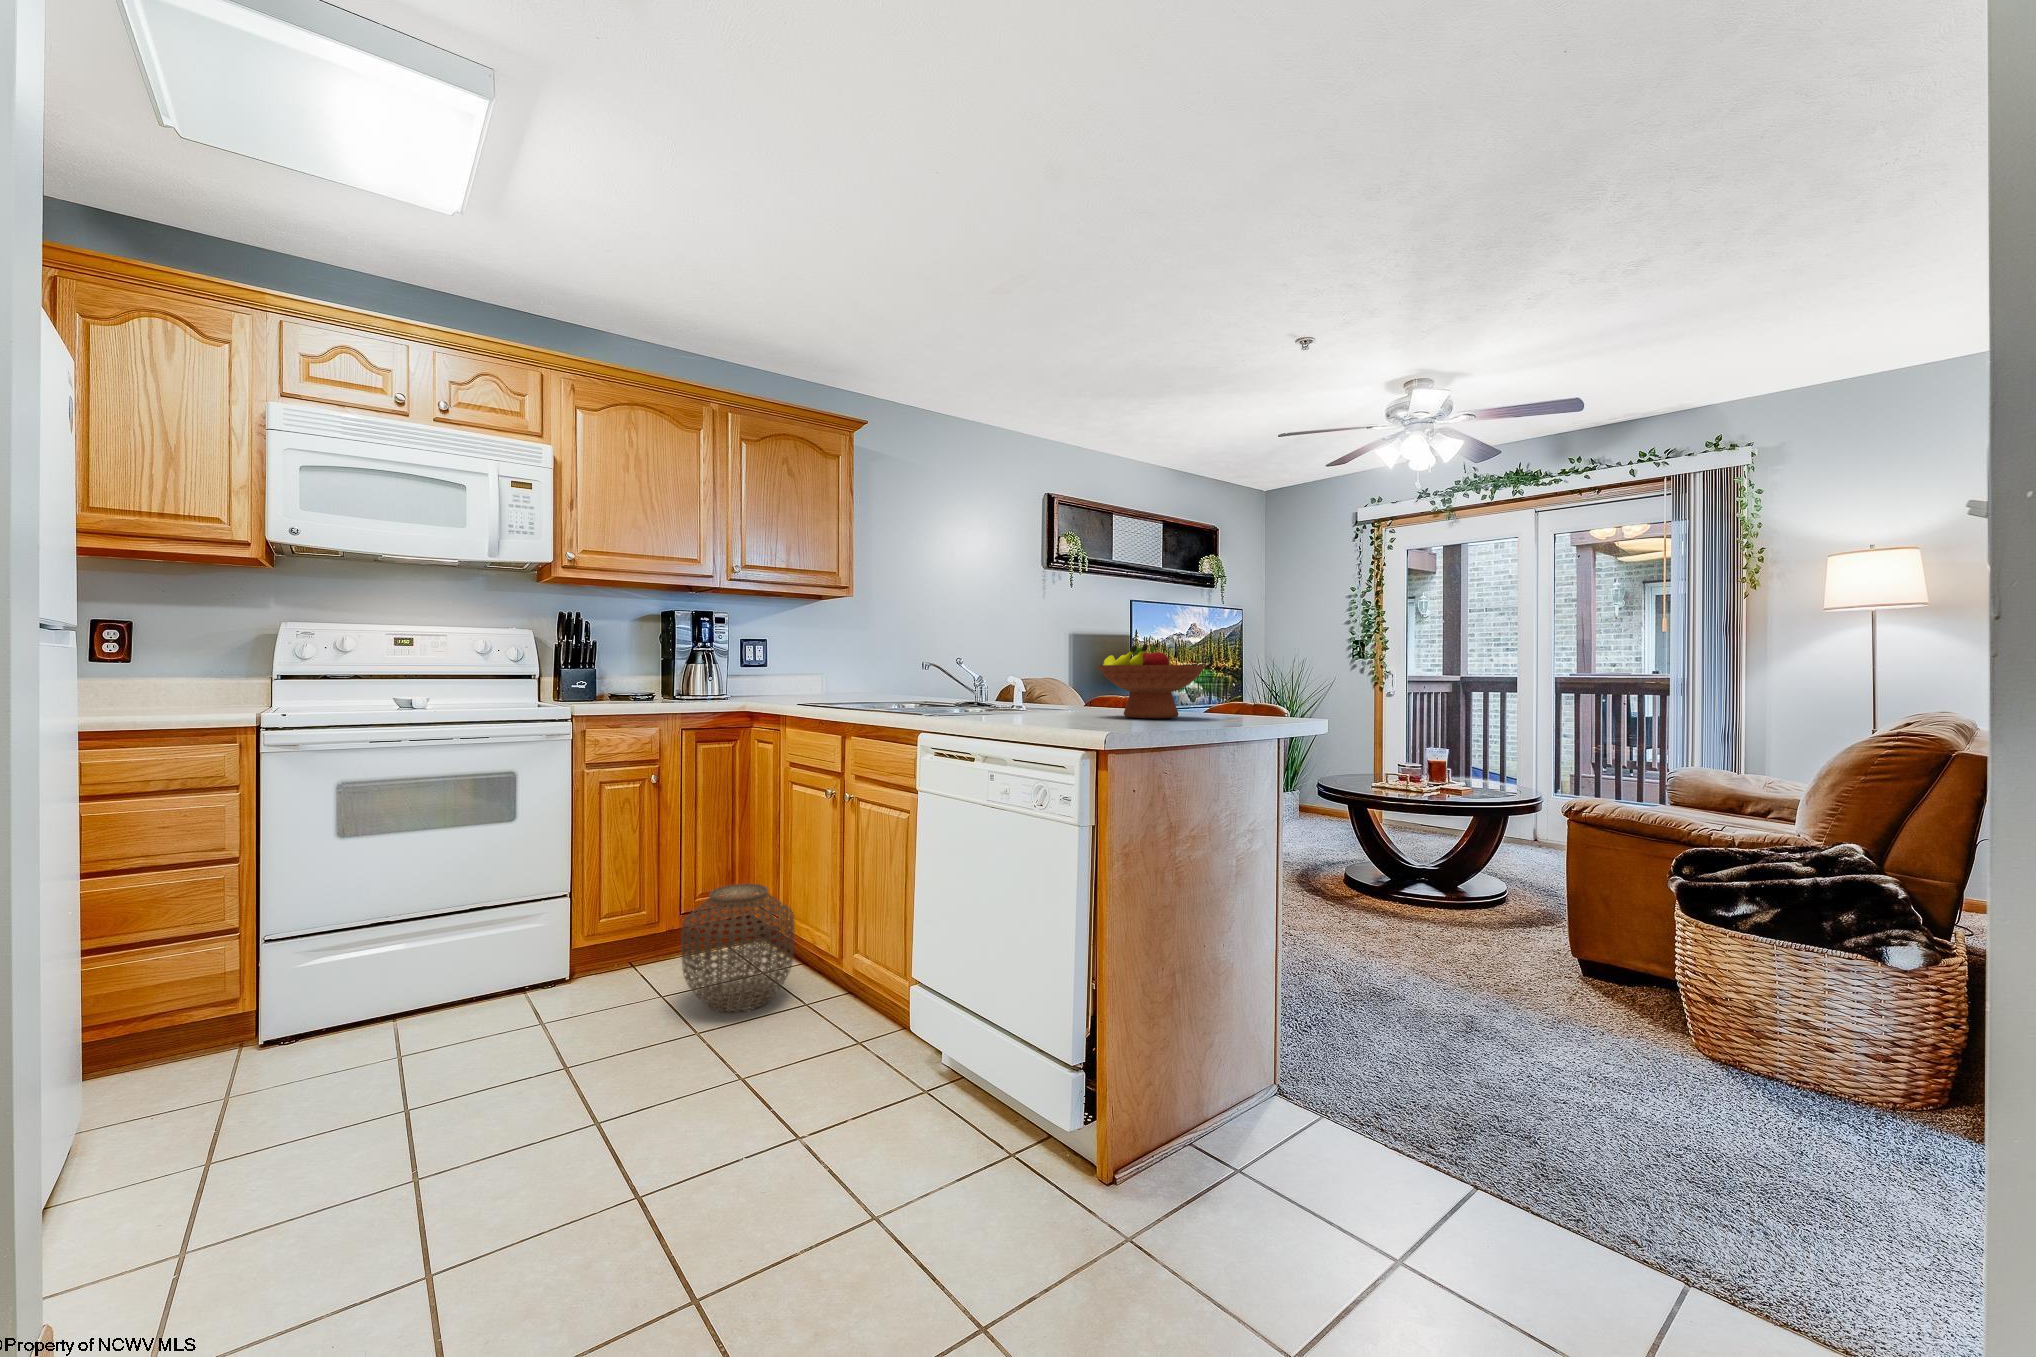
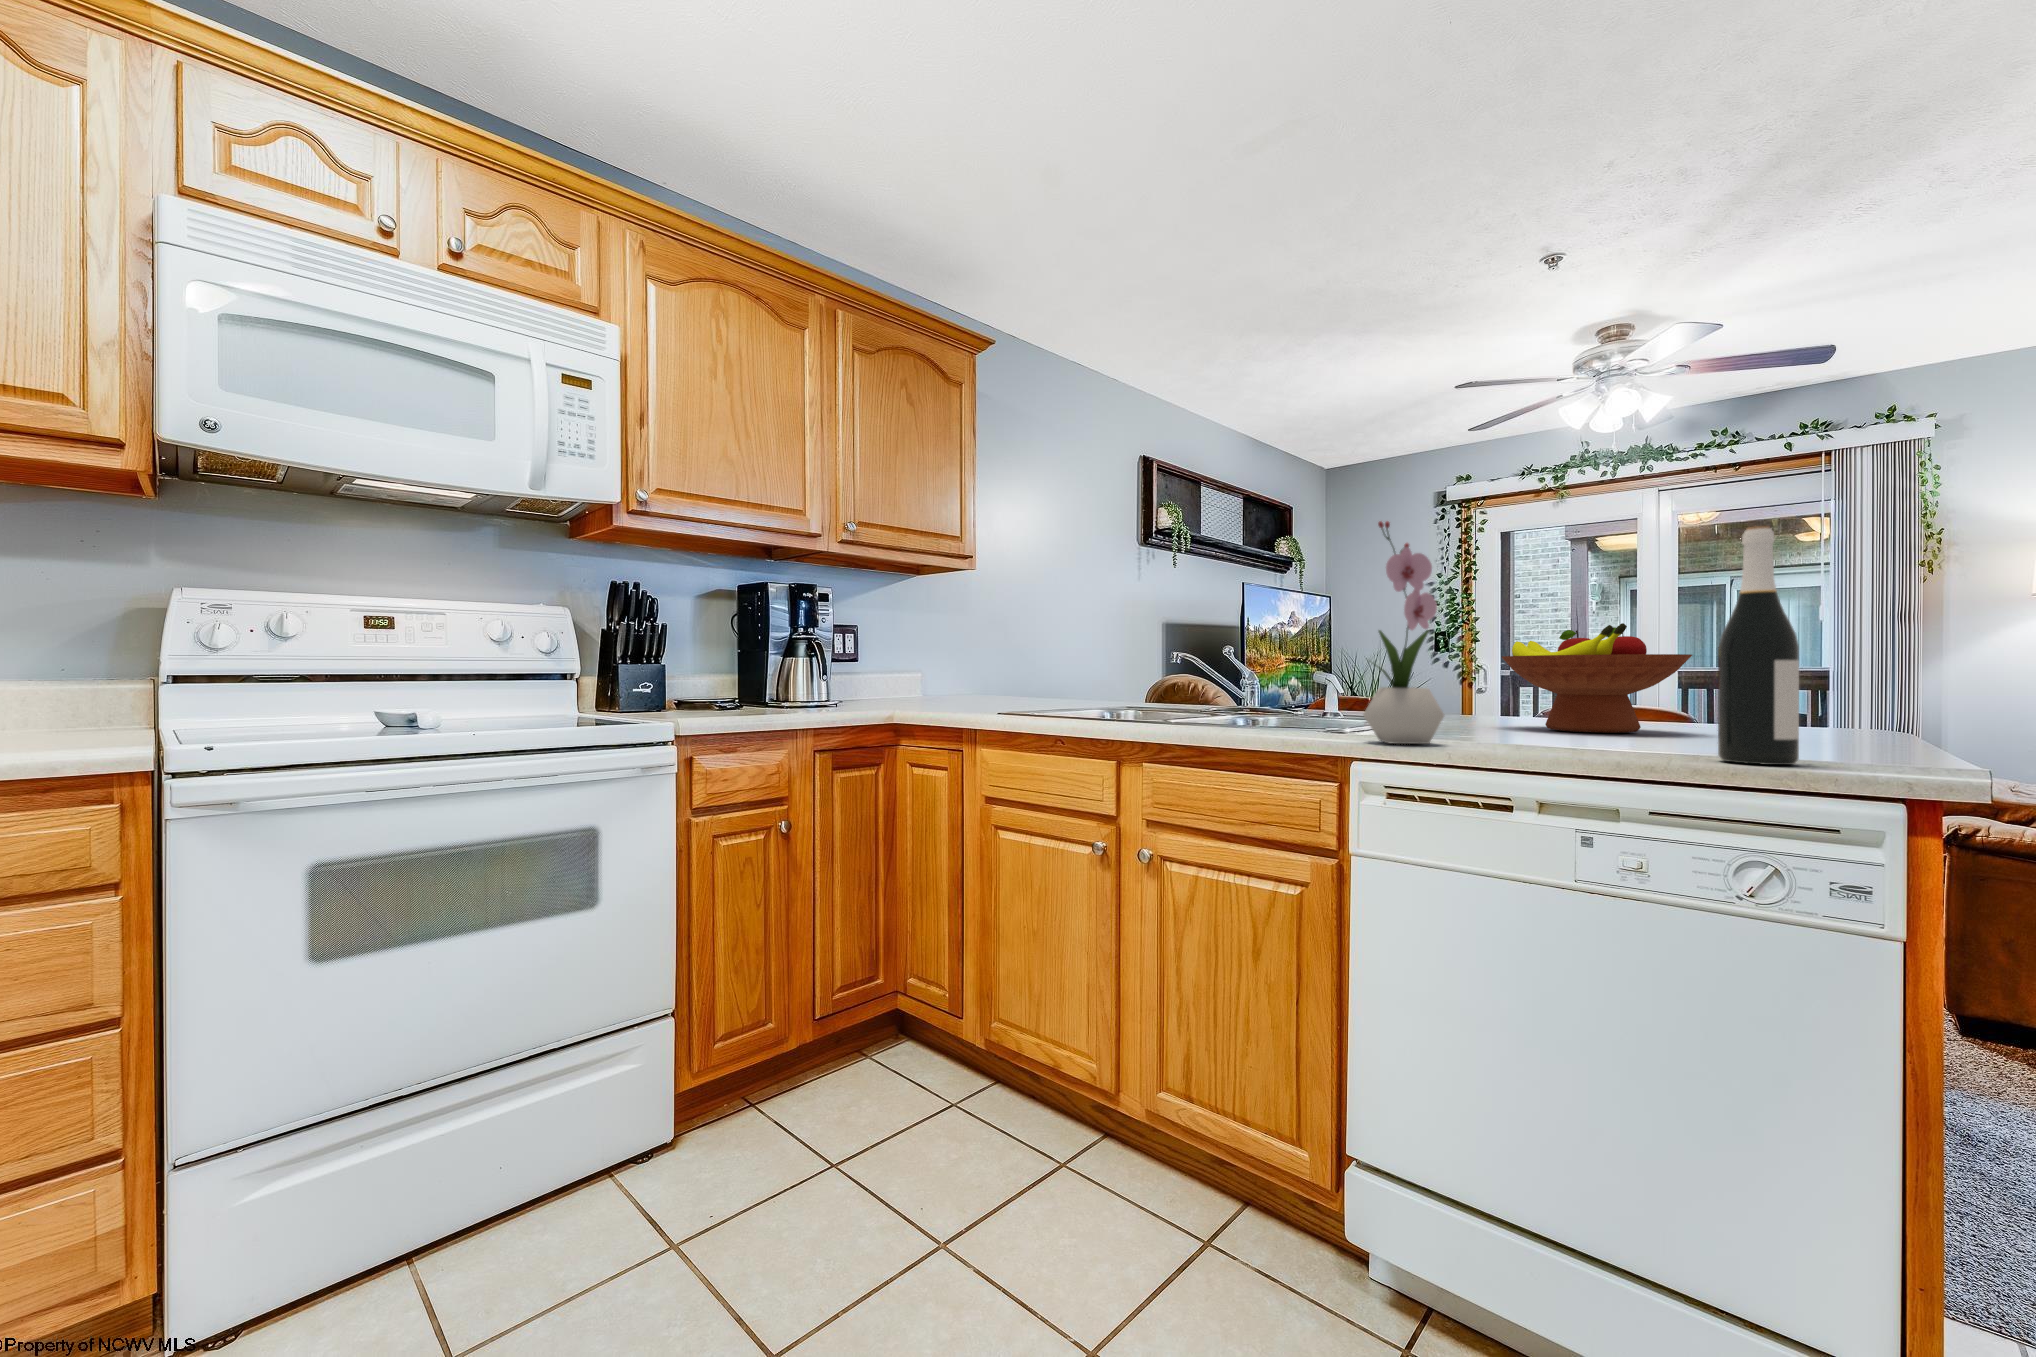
flower arrangement: none [913,584,967,720] -> present [1363,521,1444,744]
wine bottle: none [1042,593,1077,730] -> present [1718,526,1799,765]
woven basket: present [681,884,794,1012] -> none [883,987,1047,1197]

